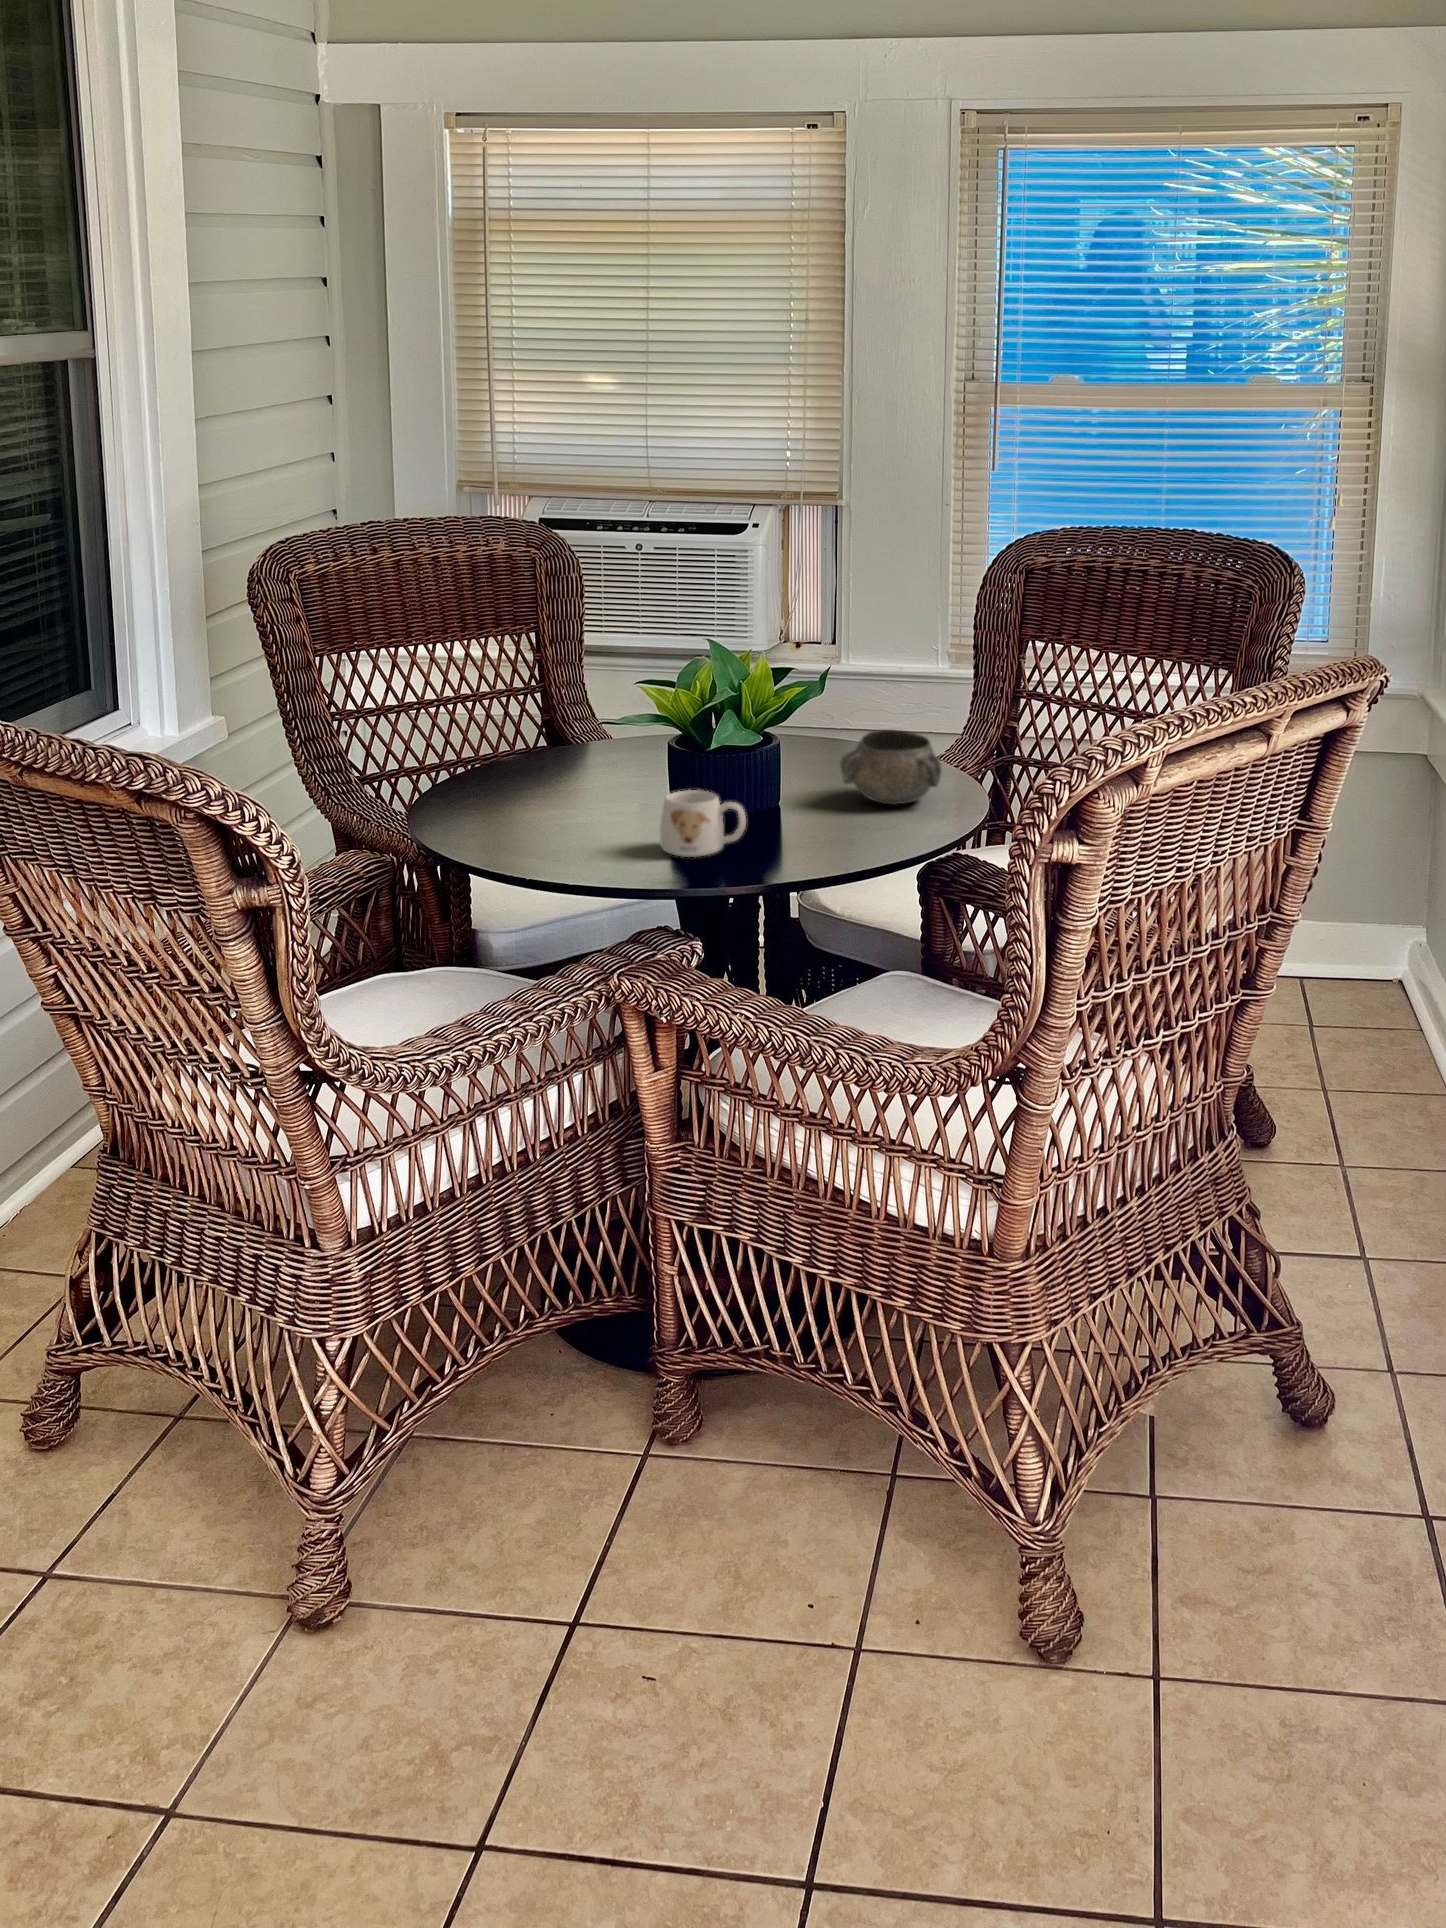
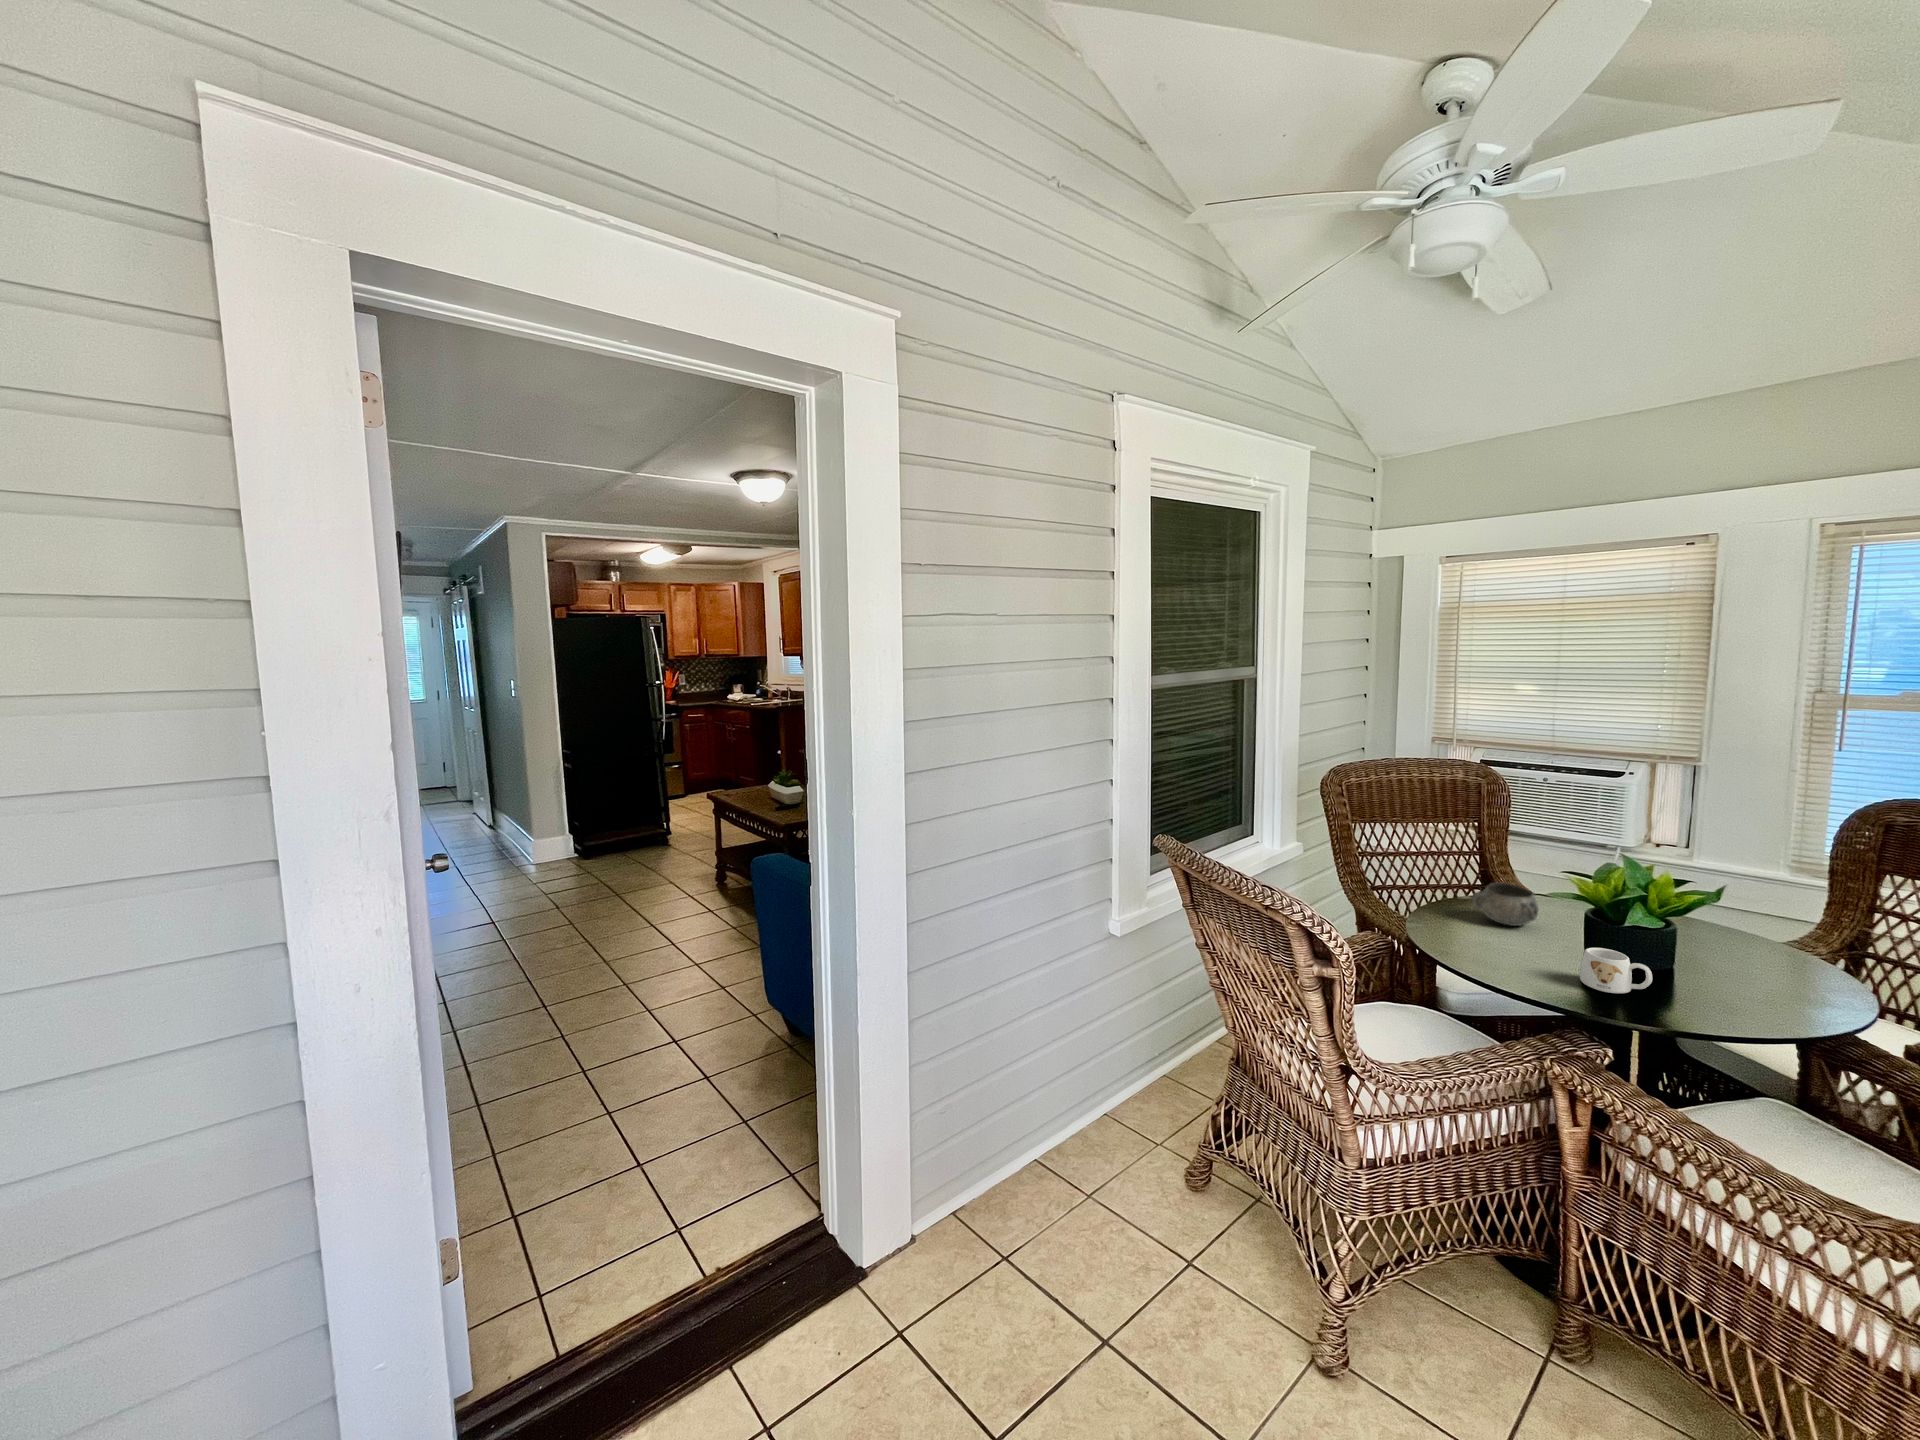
decorative bowl: present [840,729,941,805] -> present [1472,883,1539,926]

